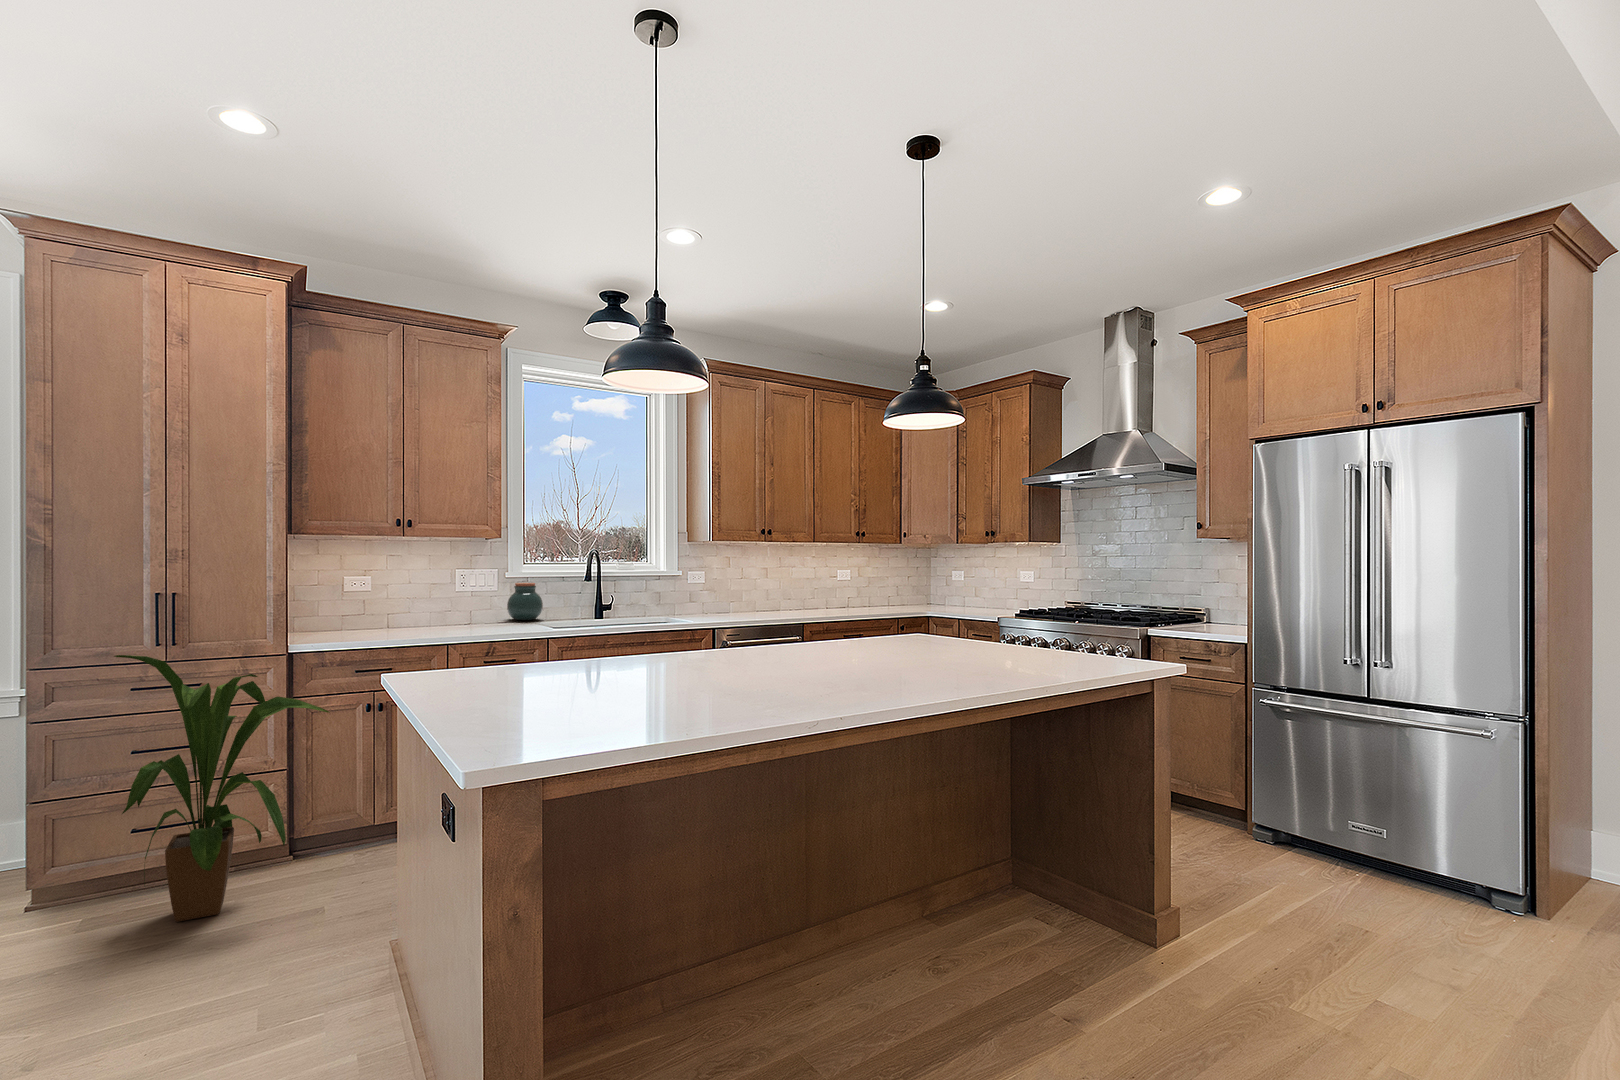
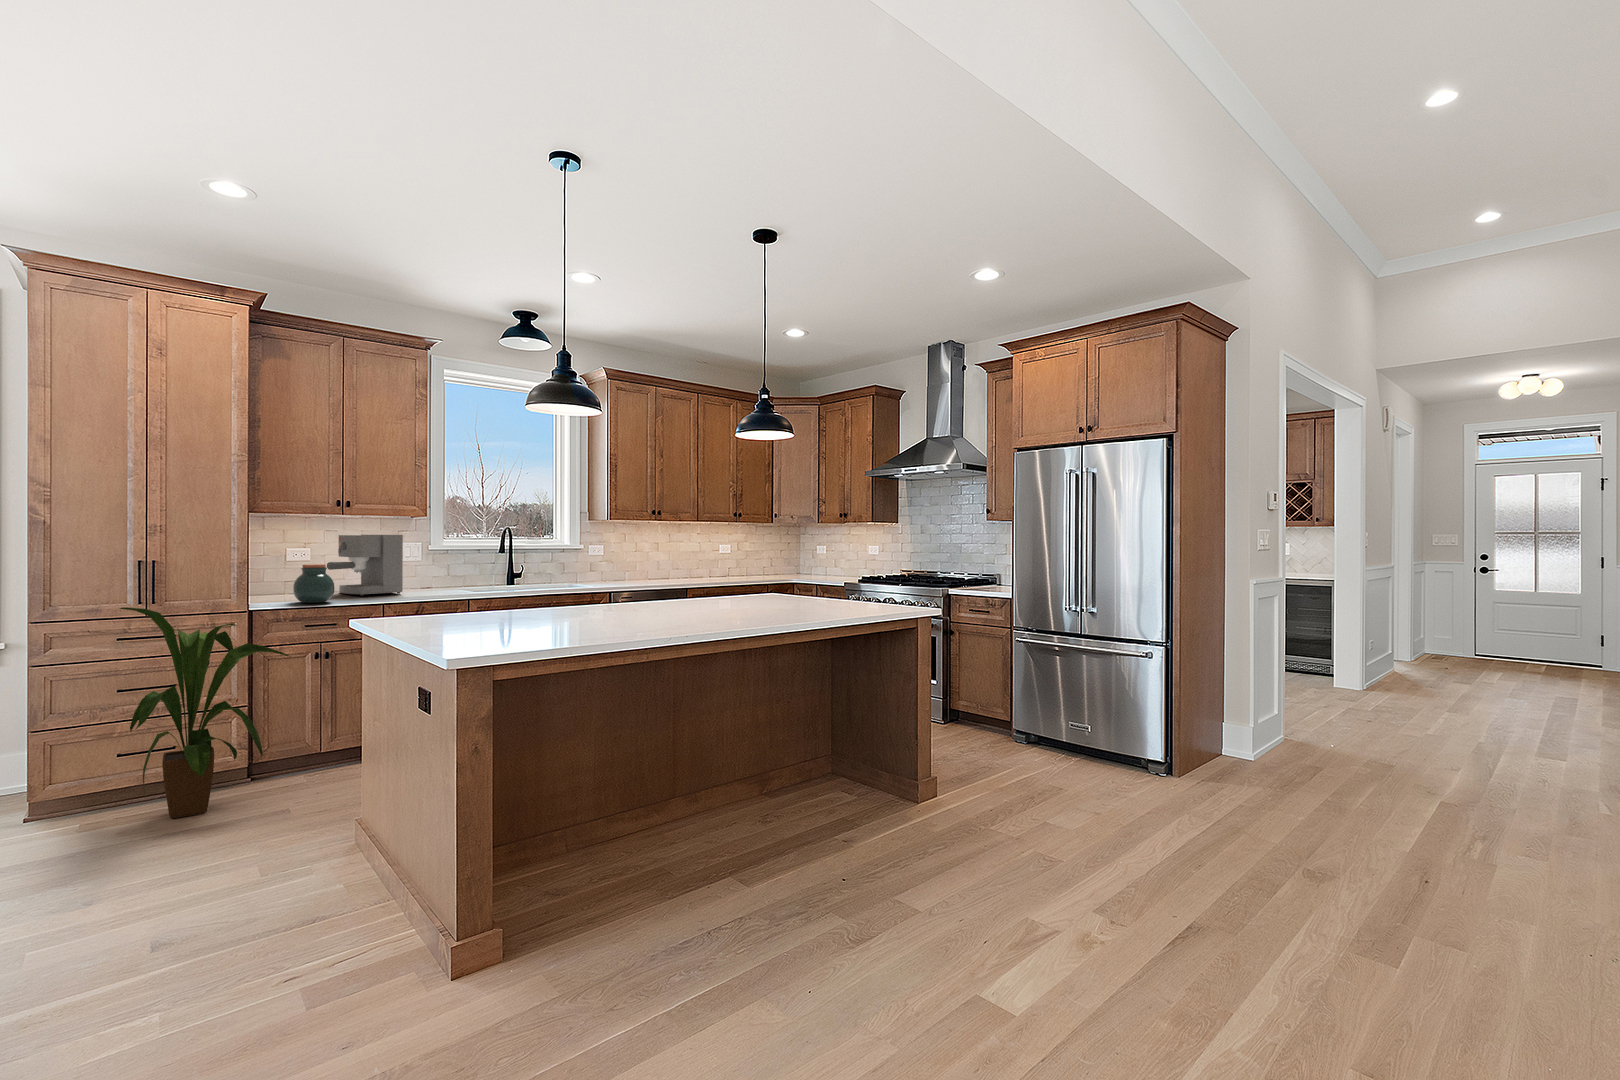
coffee maker: none [385,559,473,633] -> present [327,535,403,596]
jar: present [507,583,543,620] -> present [293,564,334,603]

